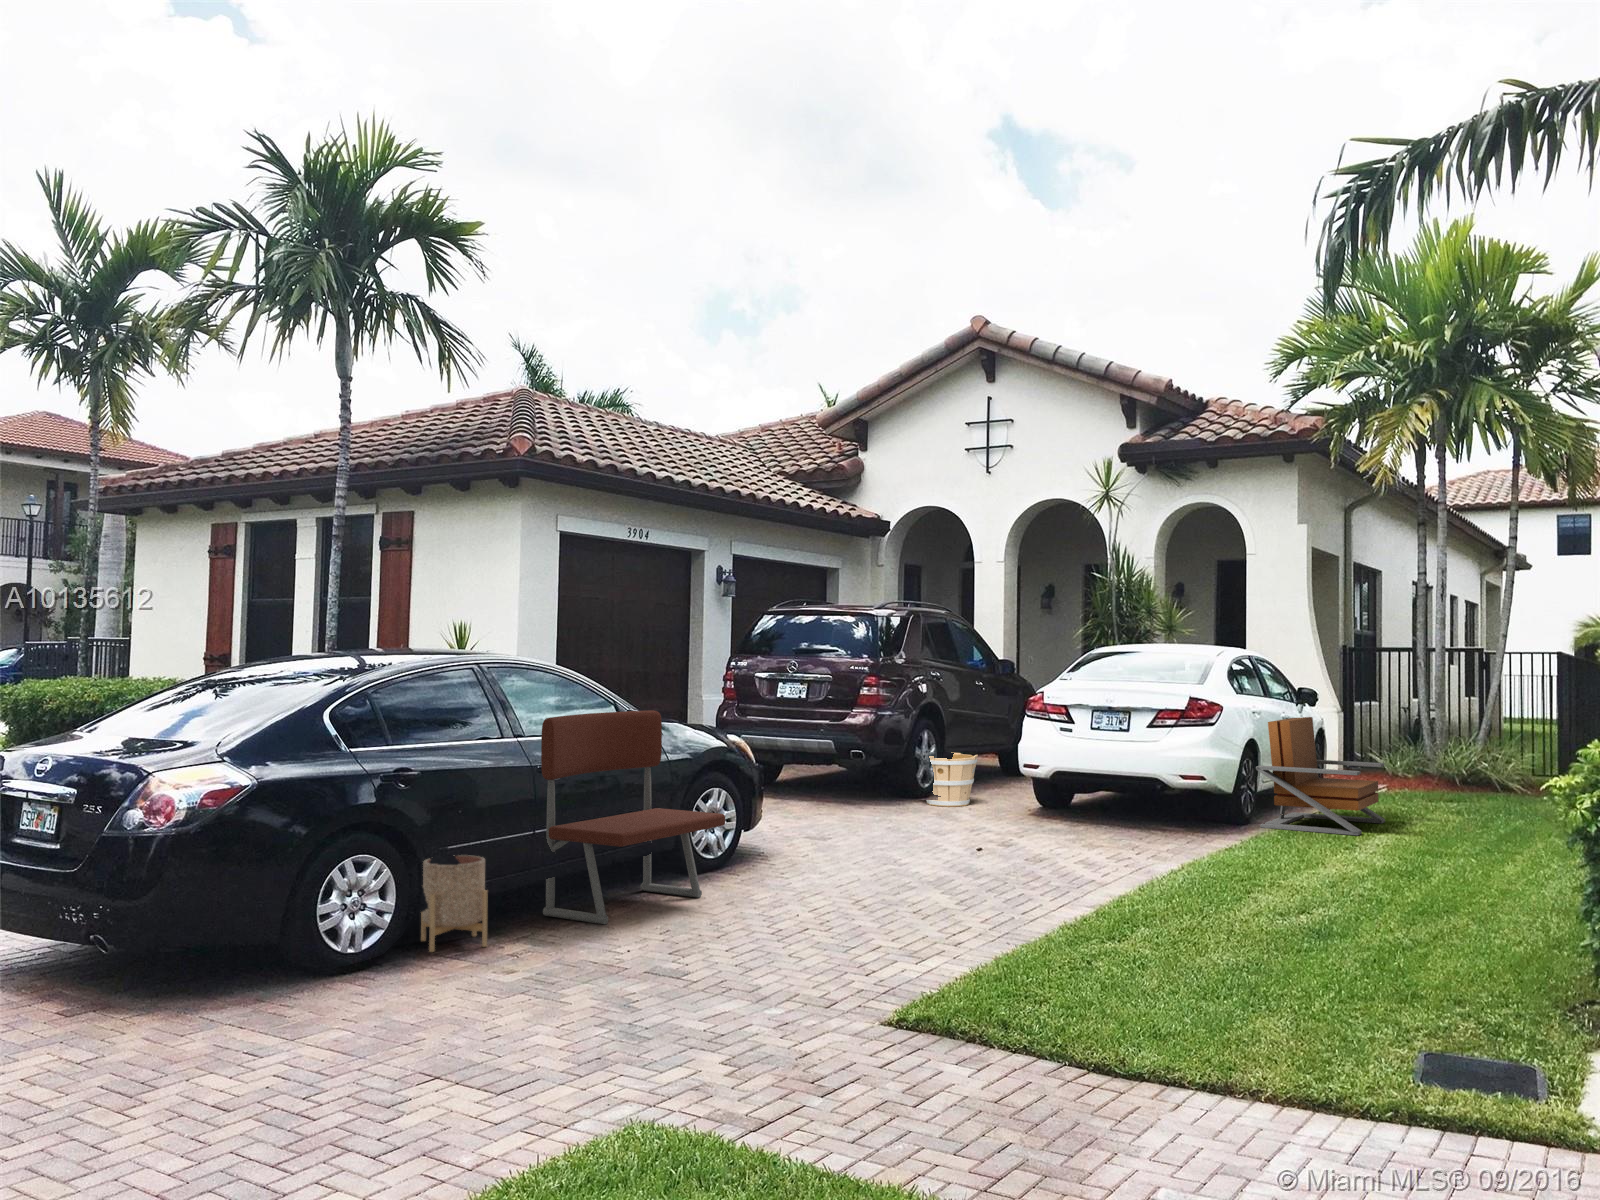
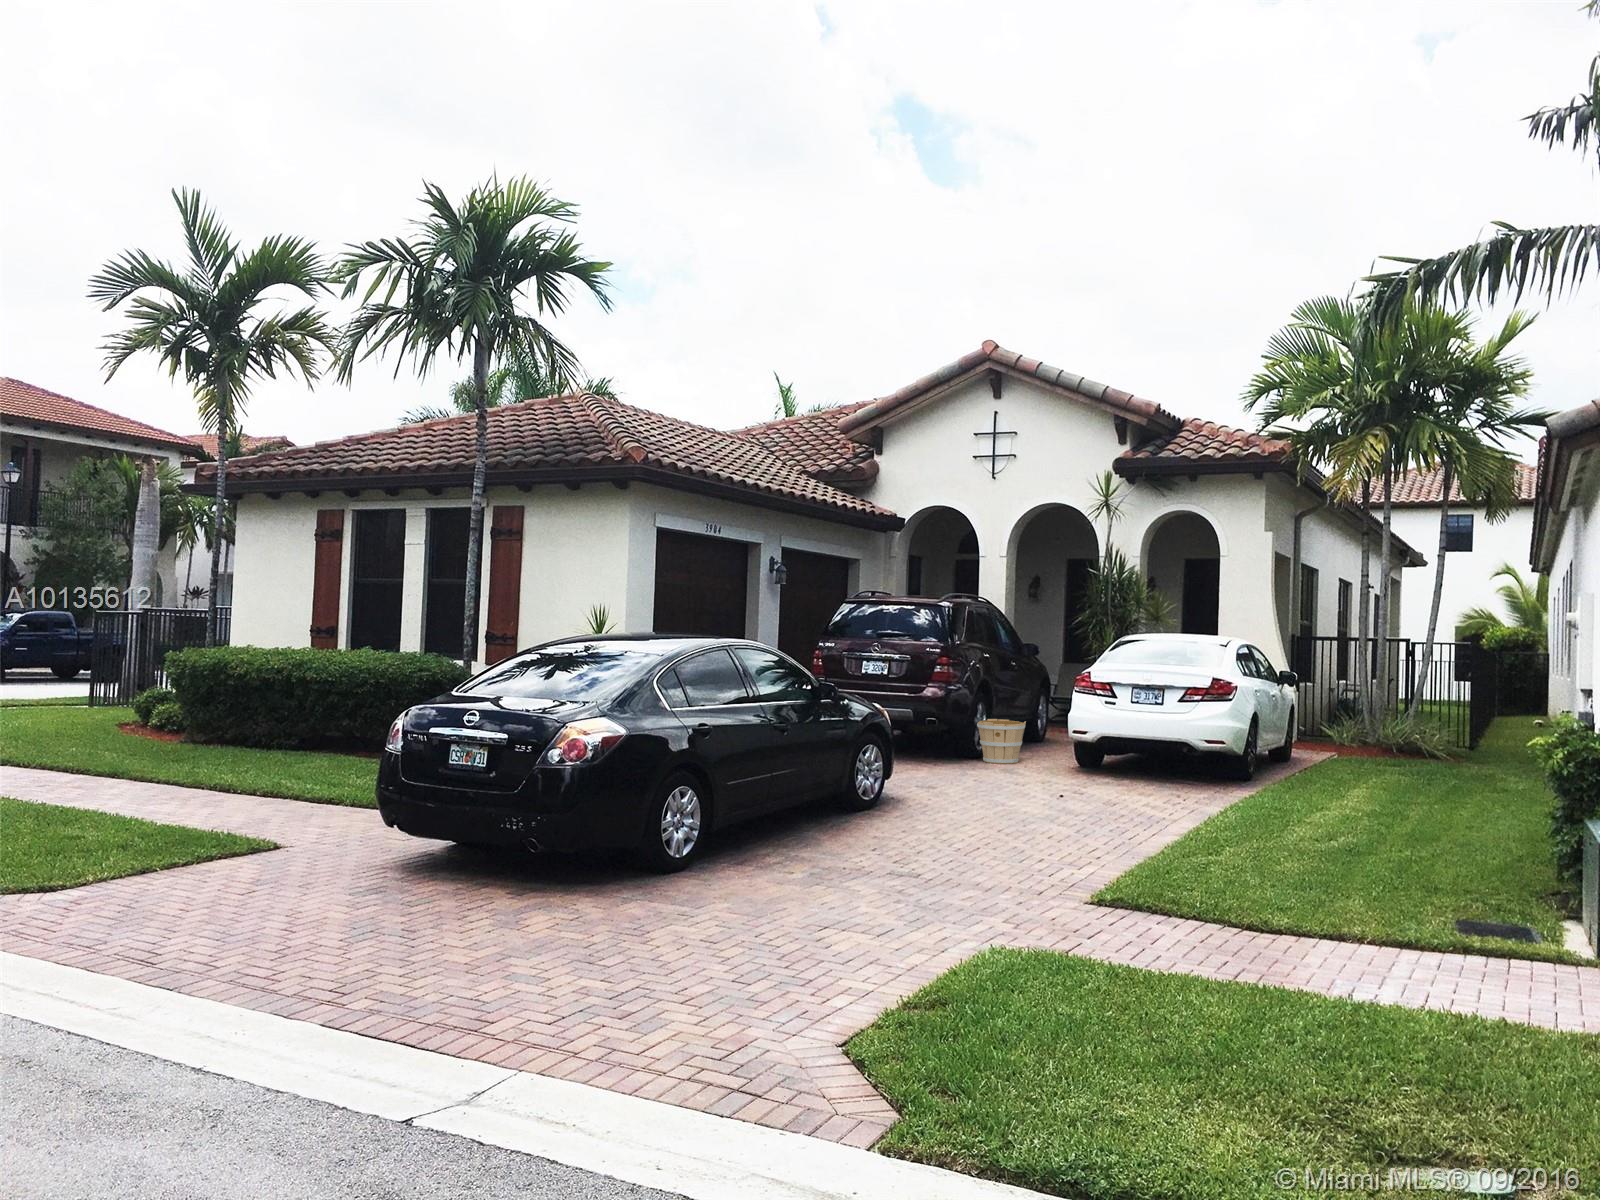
bench: present [541,711,725,924] -> none [785,688,909,853]
lounge chair: present [1256,717,1385,835] -> none [1261,692,1356,786]
planter: present [421,855,488,952] -> none [716,800,772,872]

